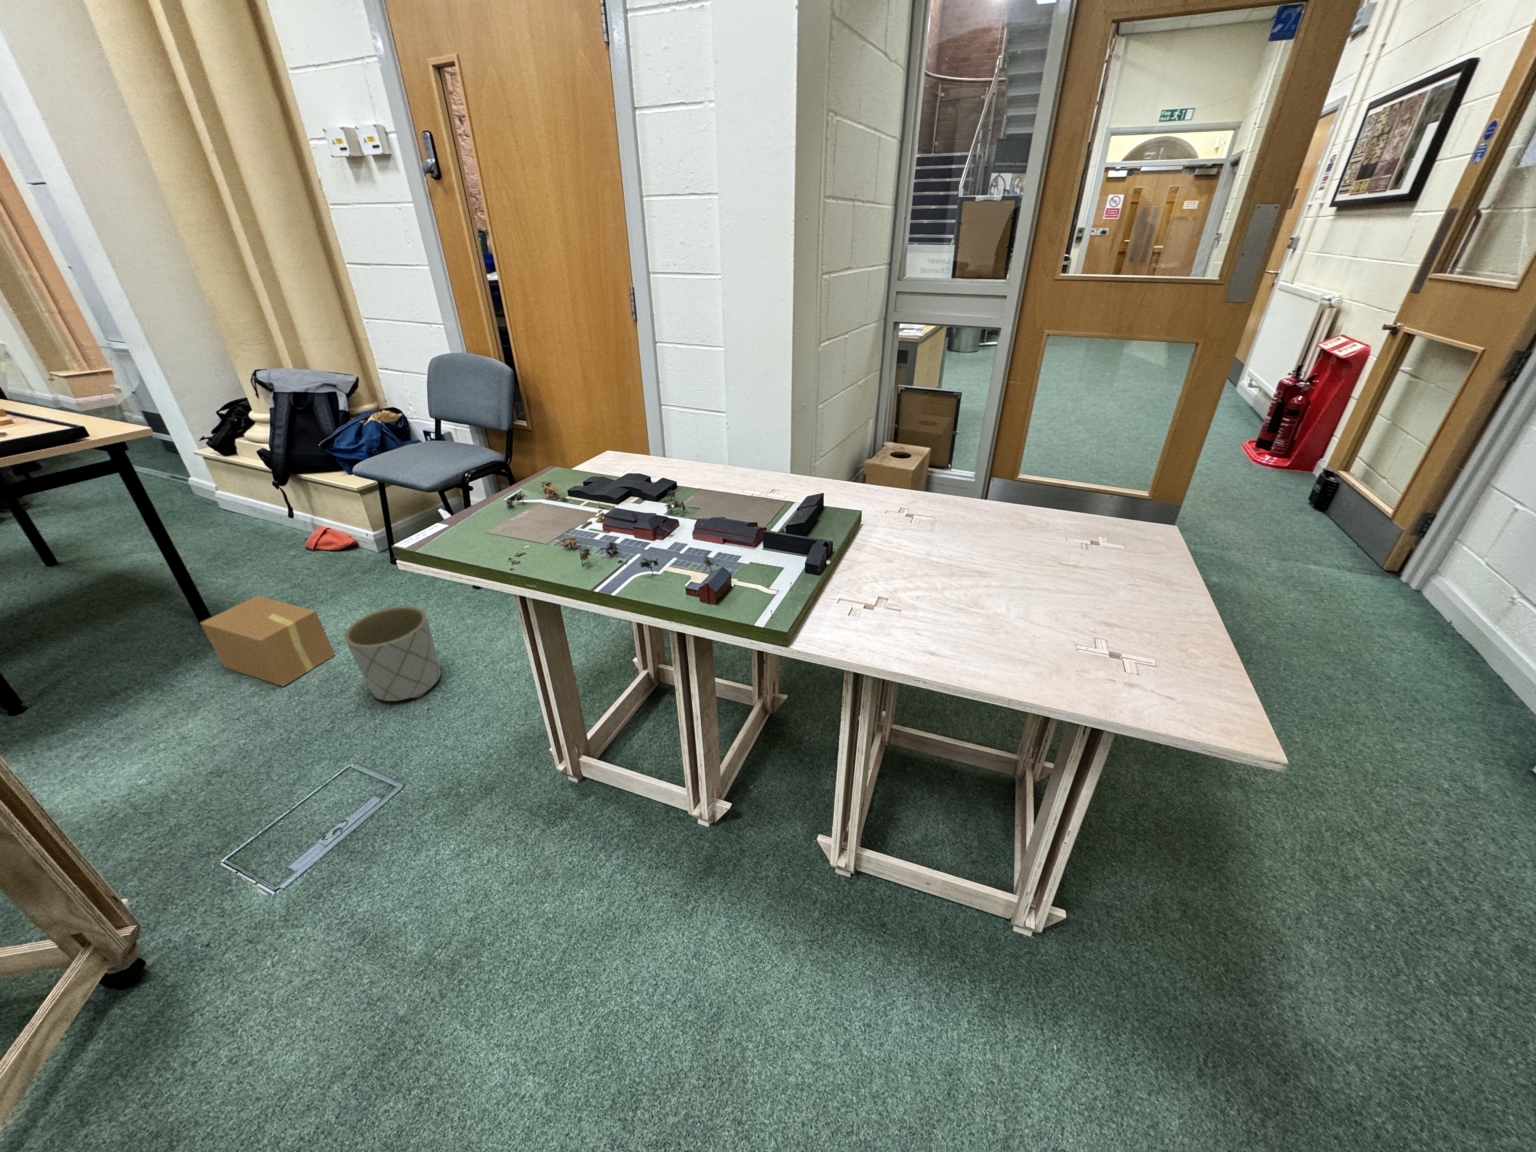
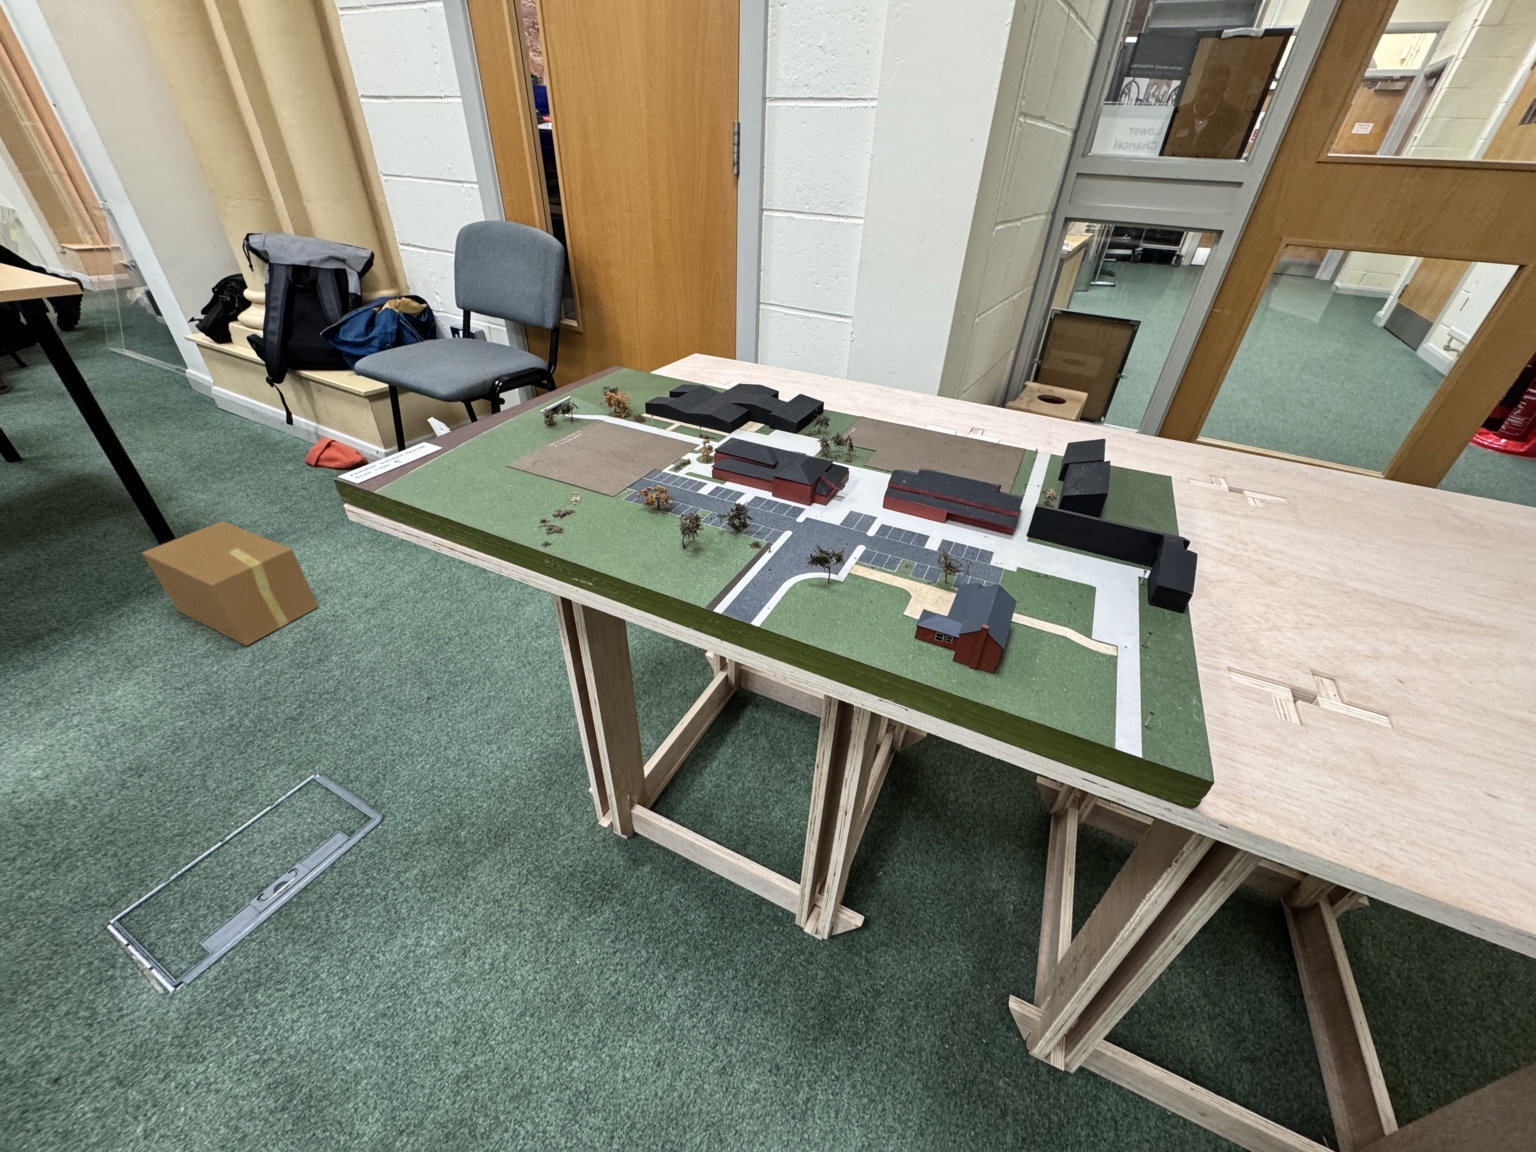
planter: present [344,606,441,701] -> none [318,554,450,682]

